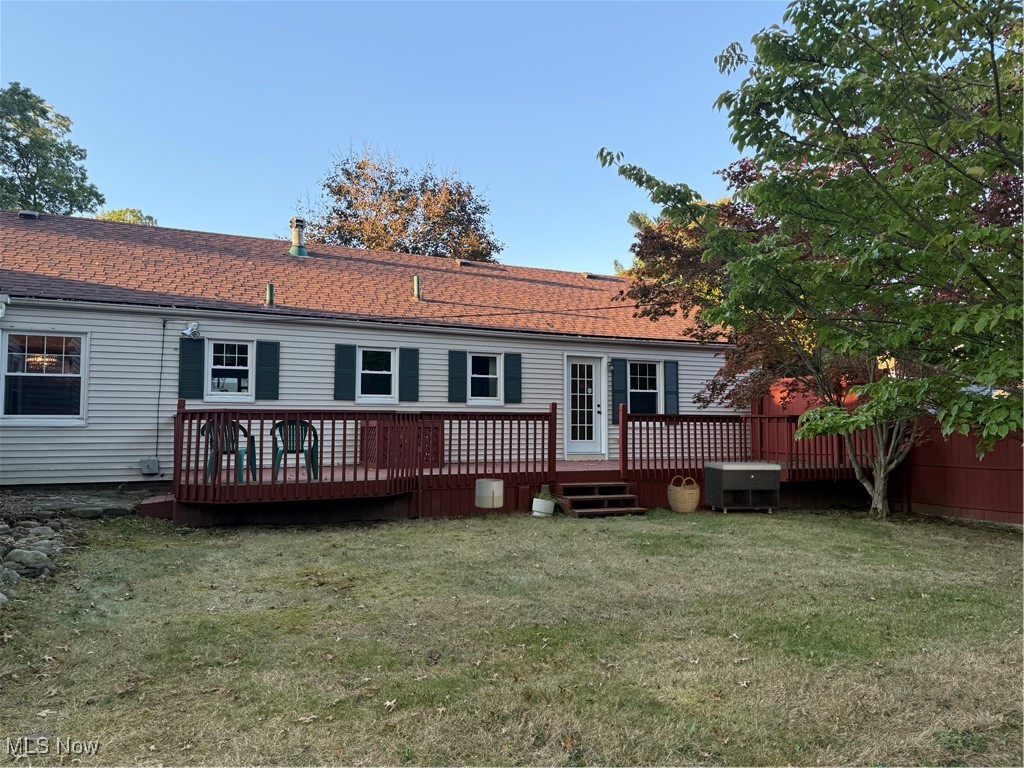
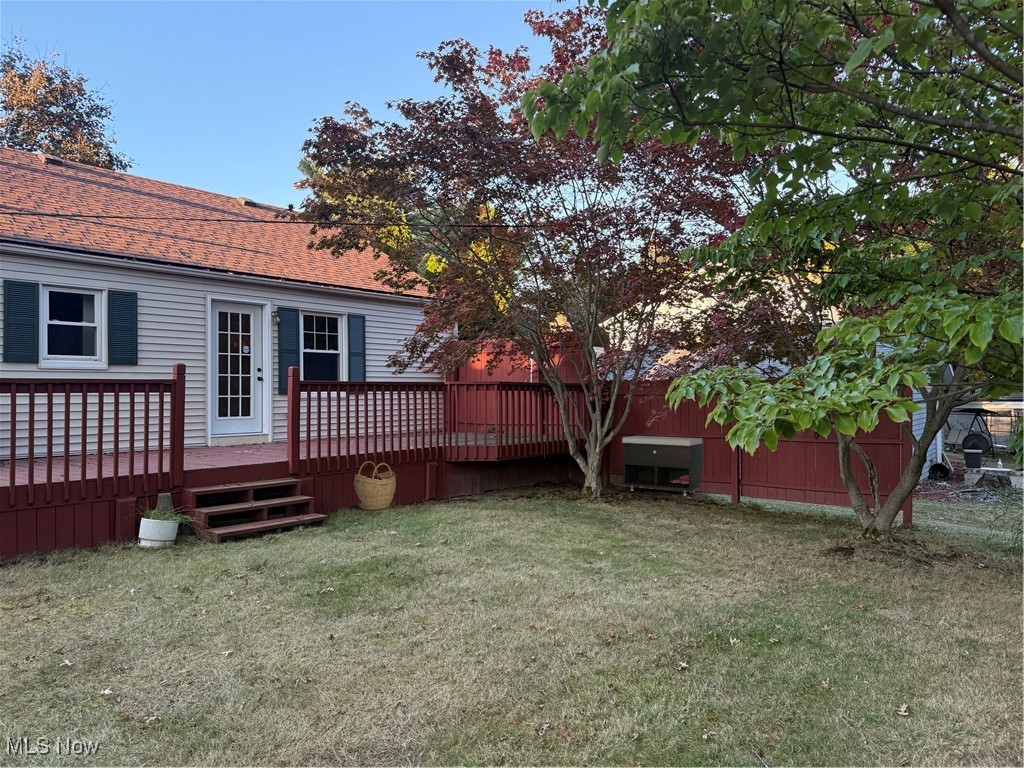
storage bench: present [705,462,781,513] -> present [622,436,703,495]
planter: present [475,479,503,516] -> none [25,485,83,555]

